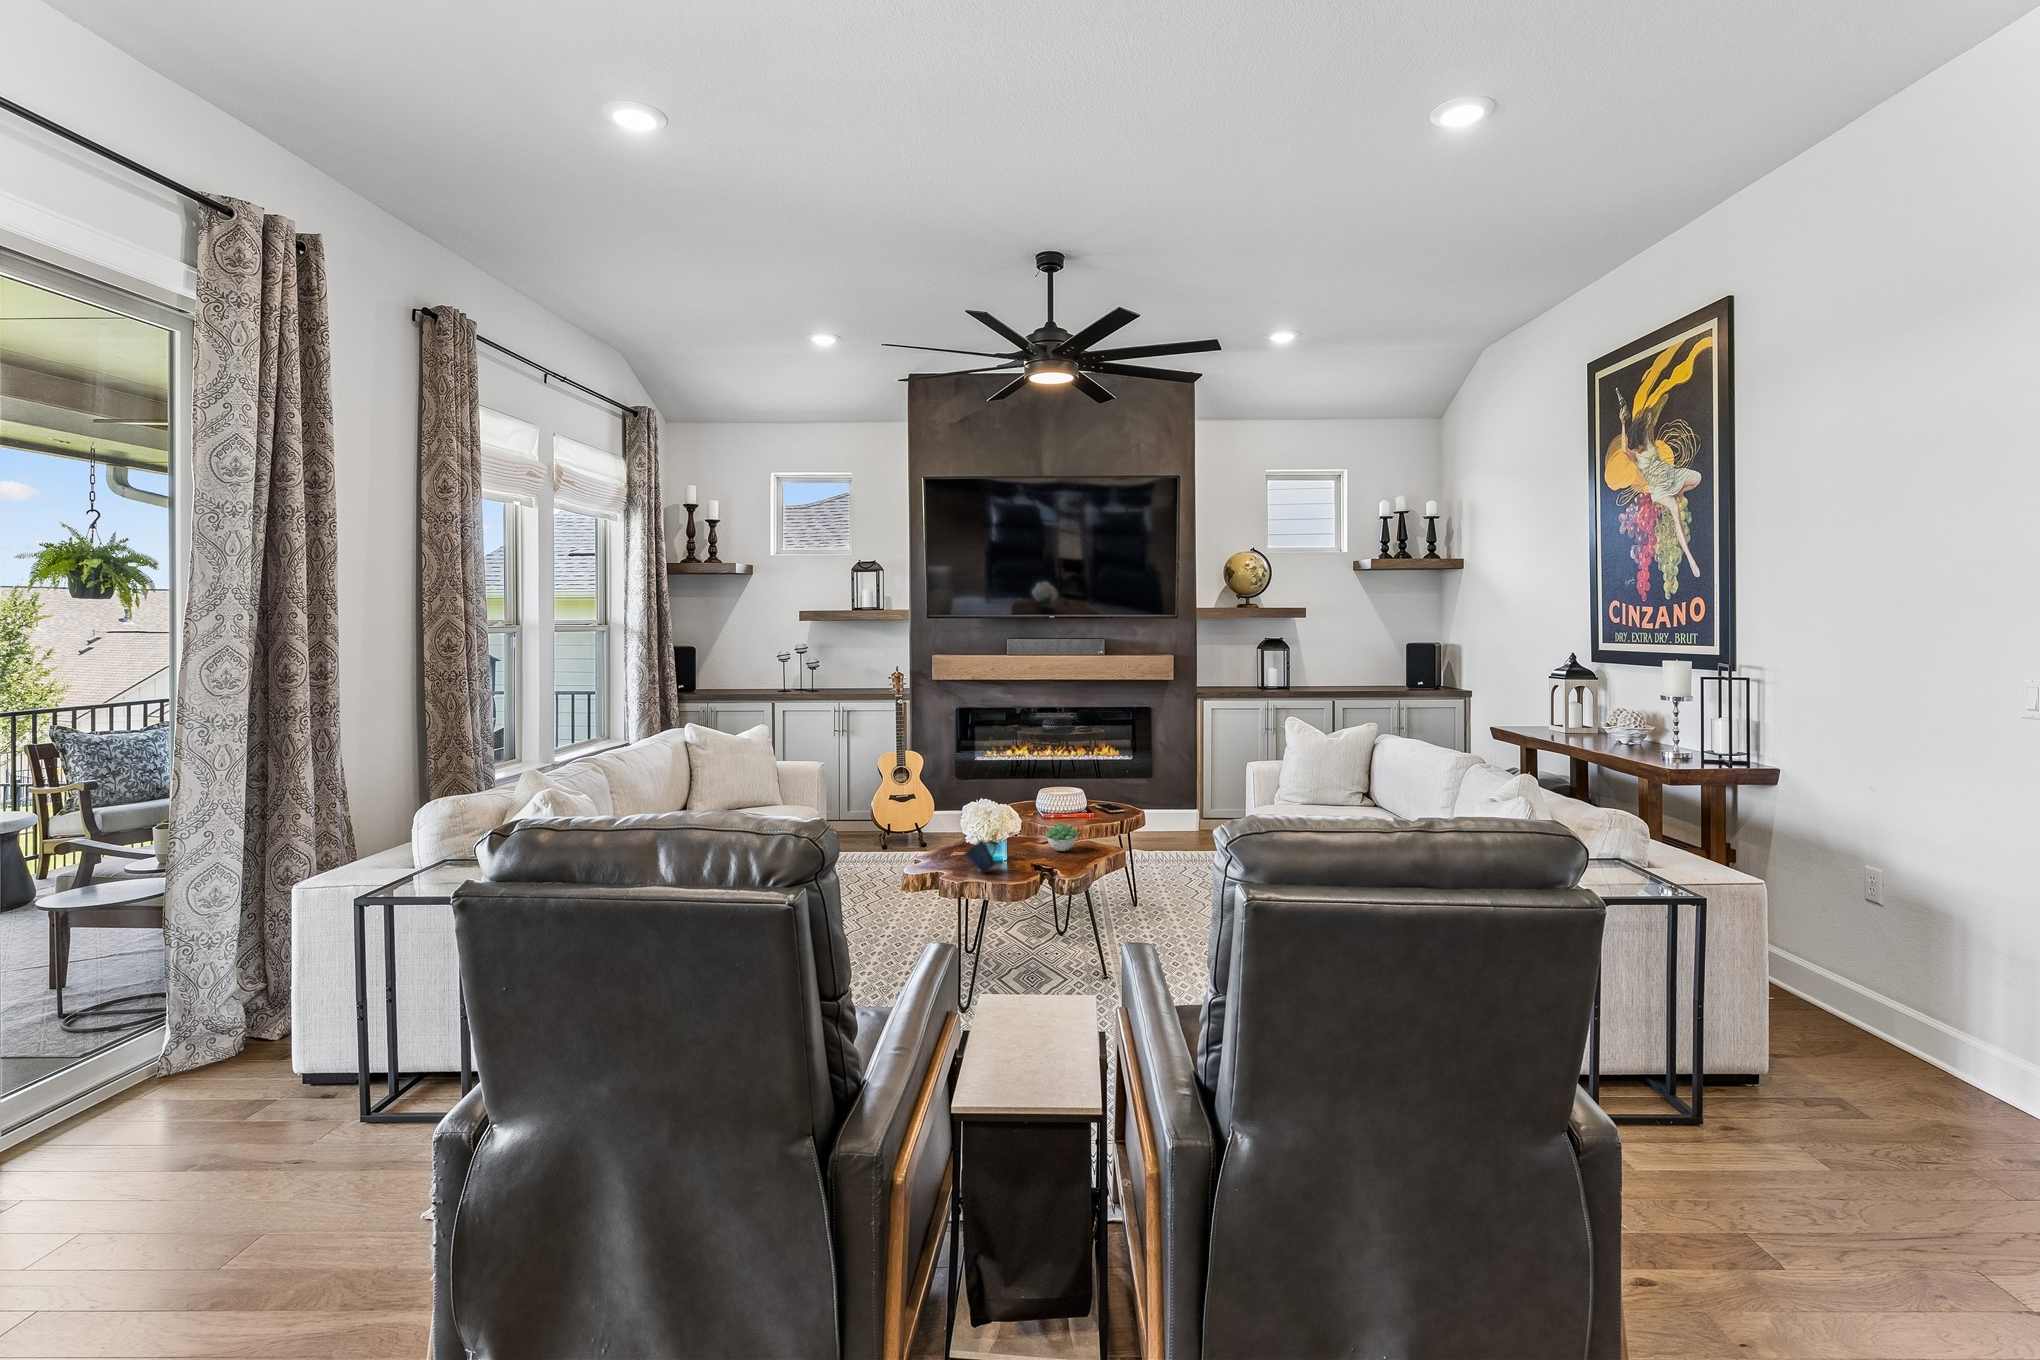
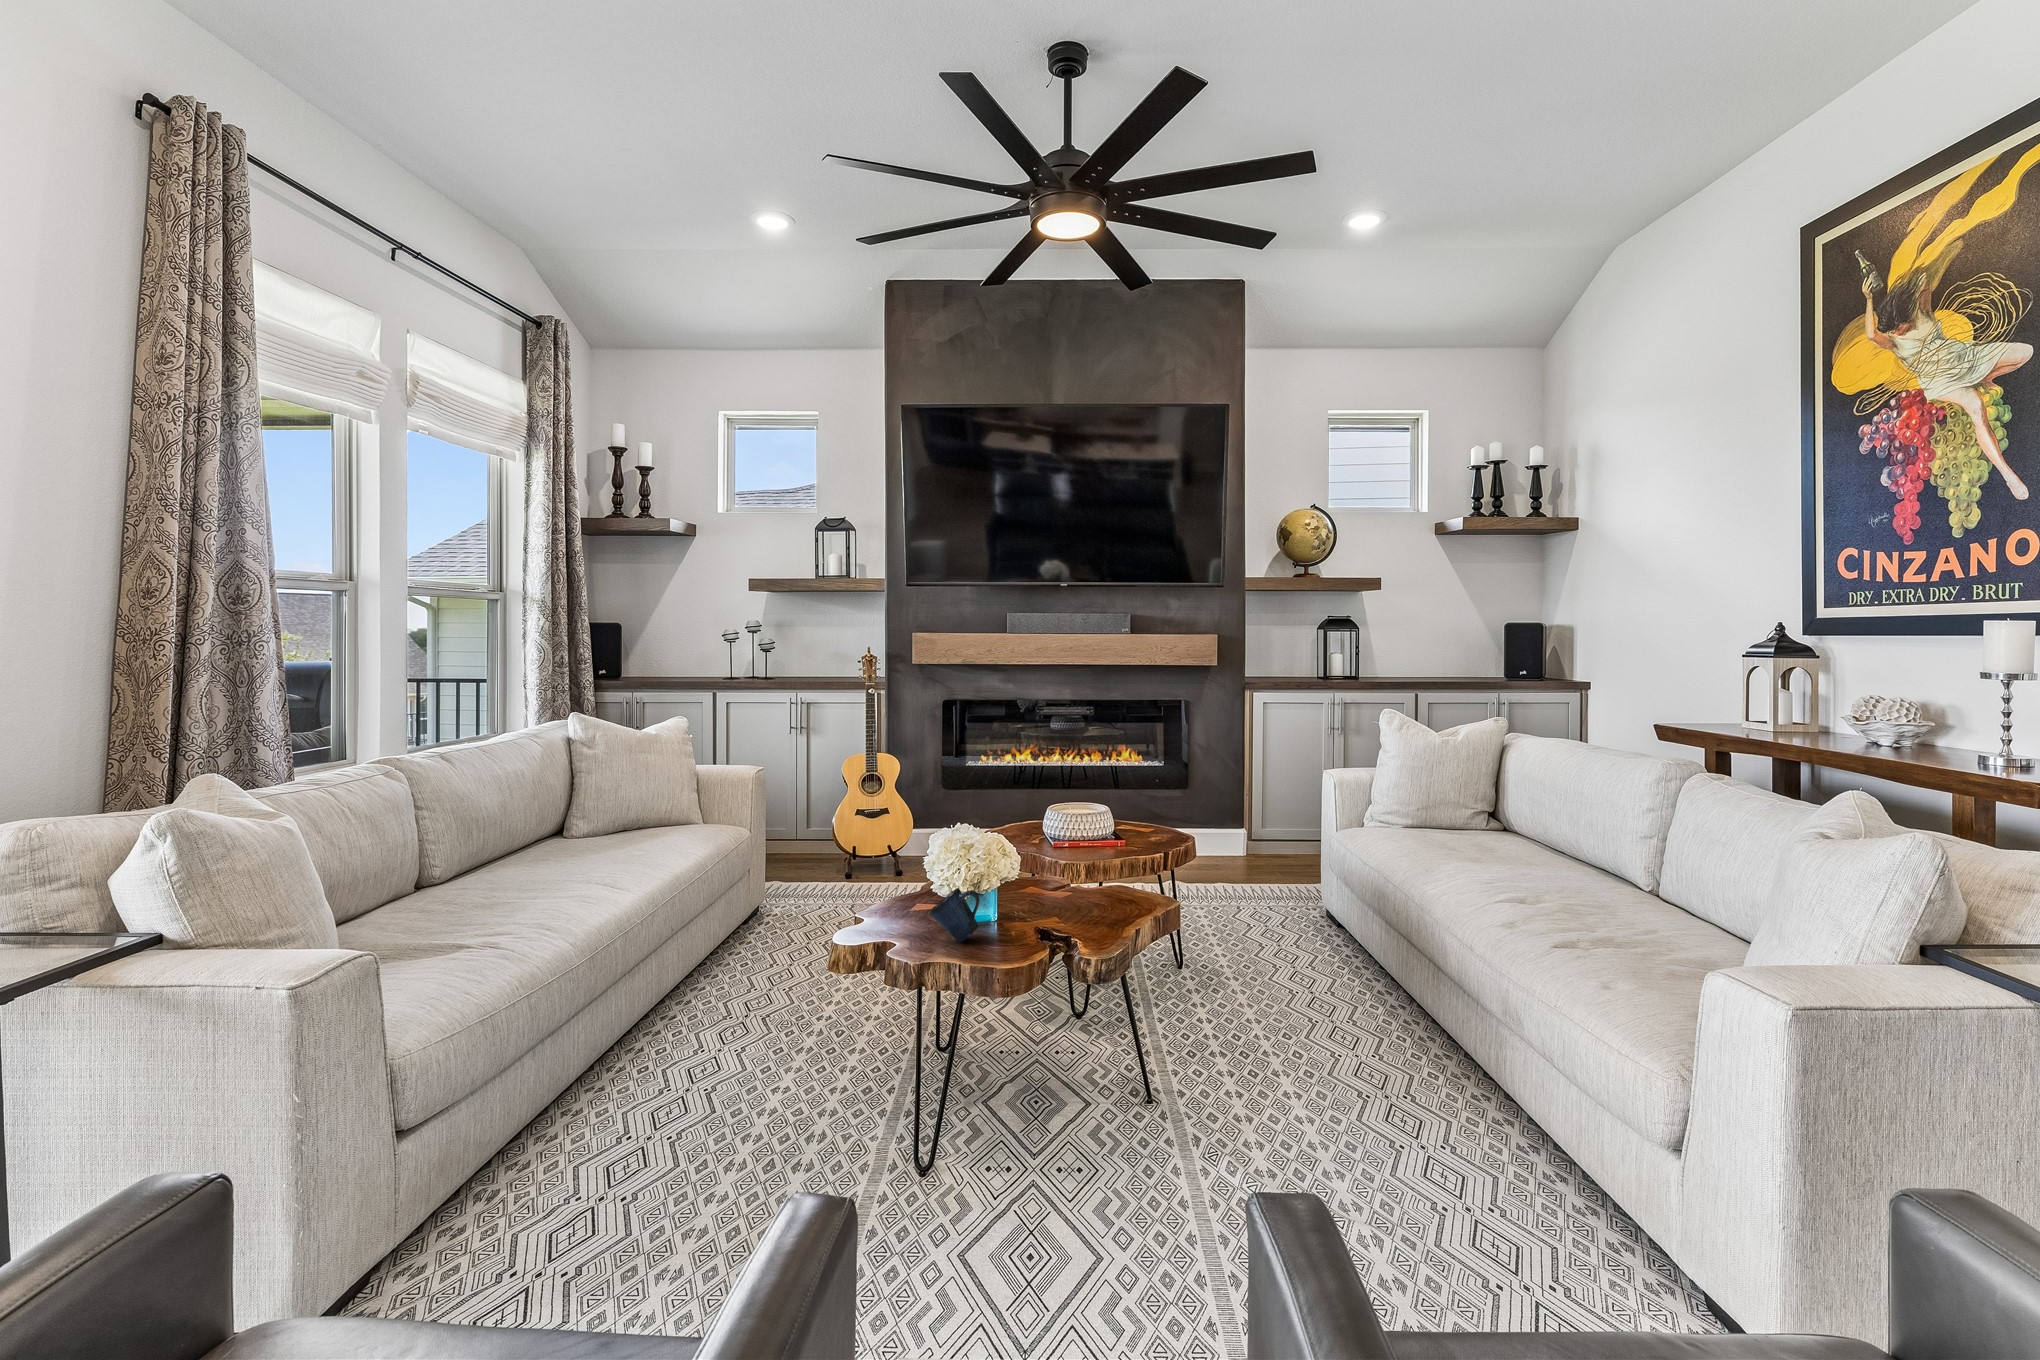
succulent plant: present [1043,823,1080,851] -> none [1052,860,1109,902]

